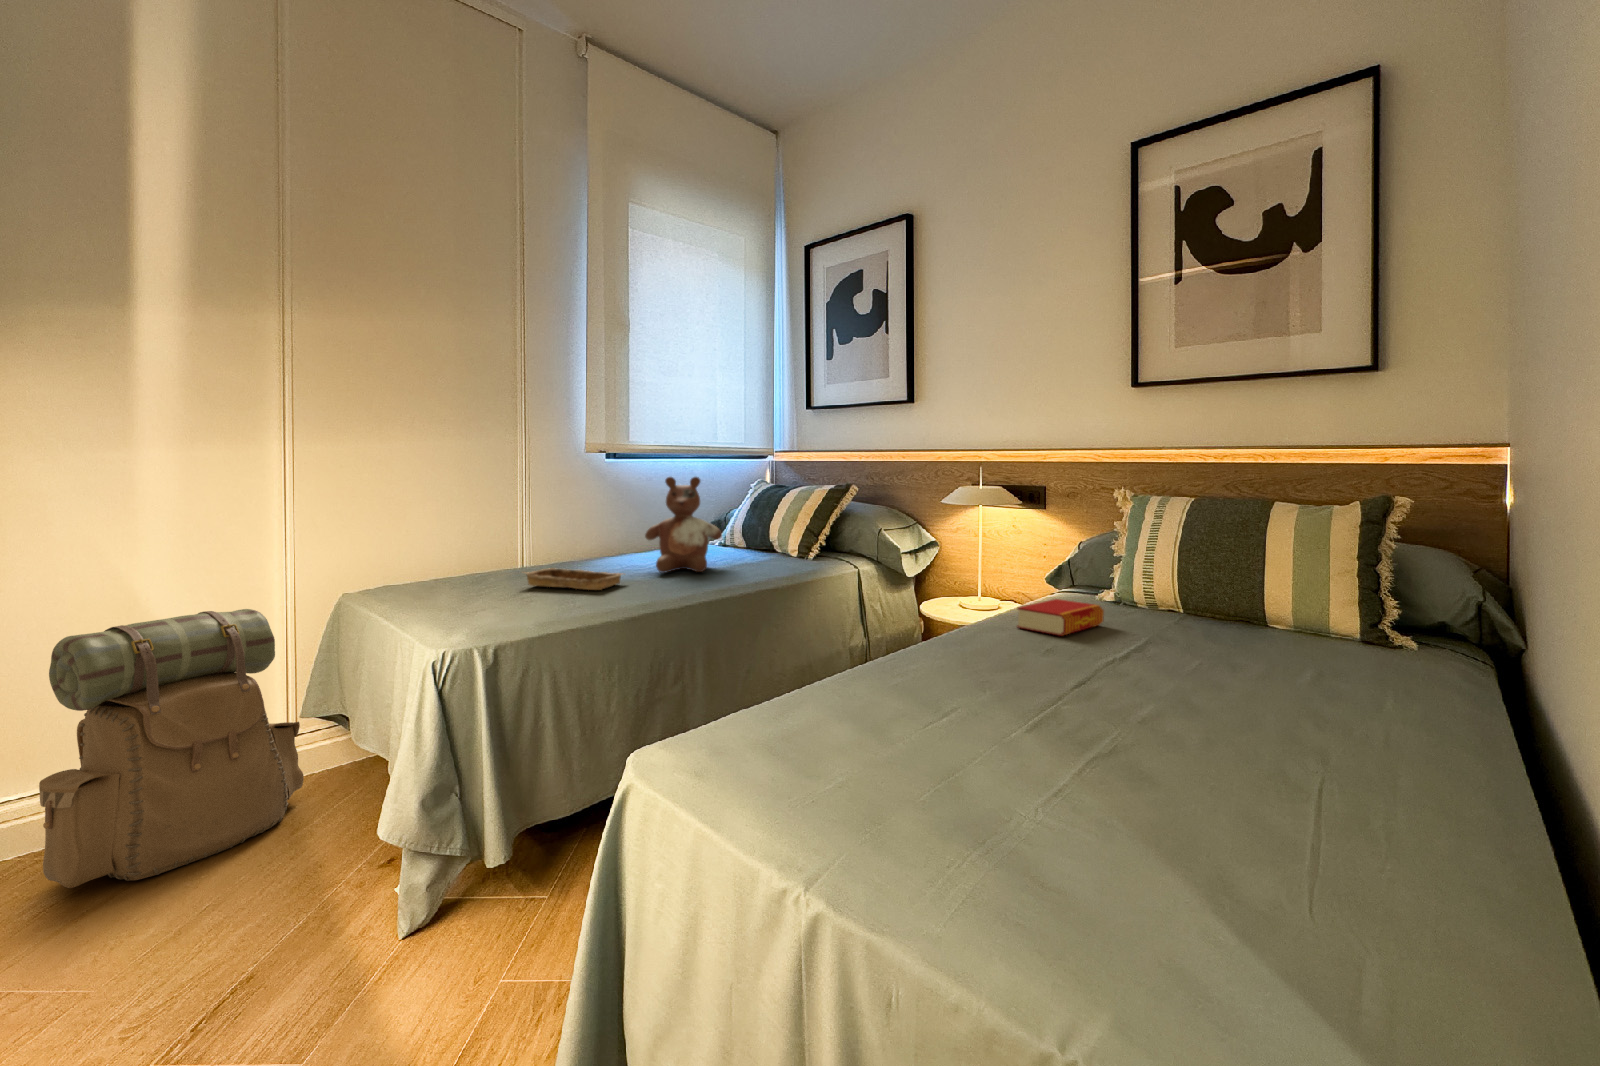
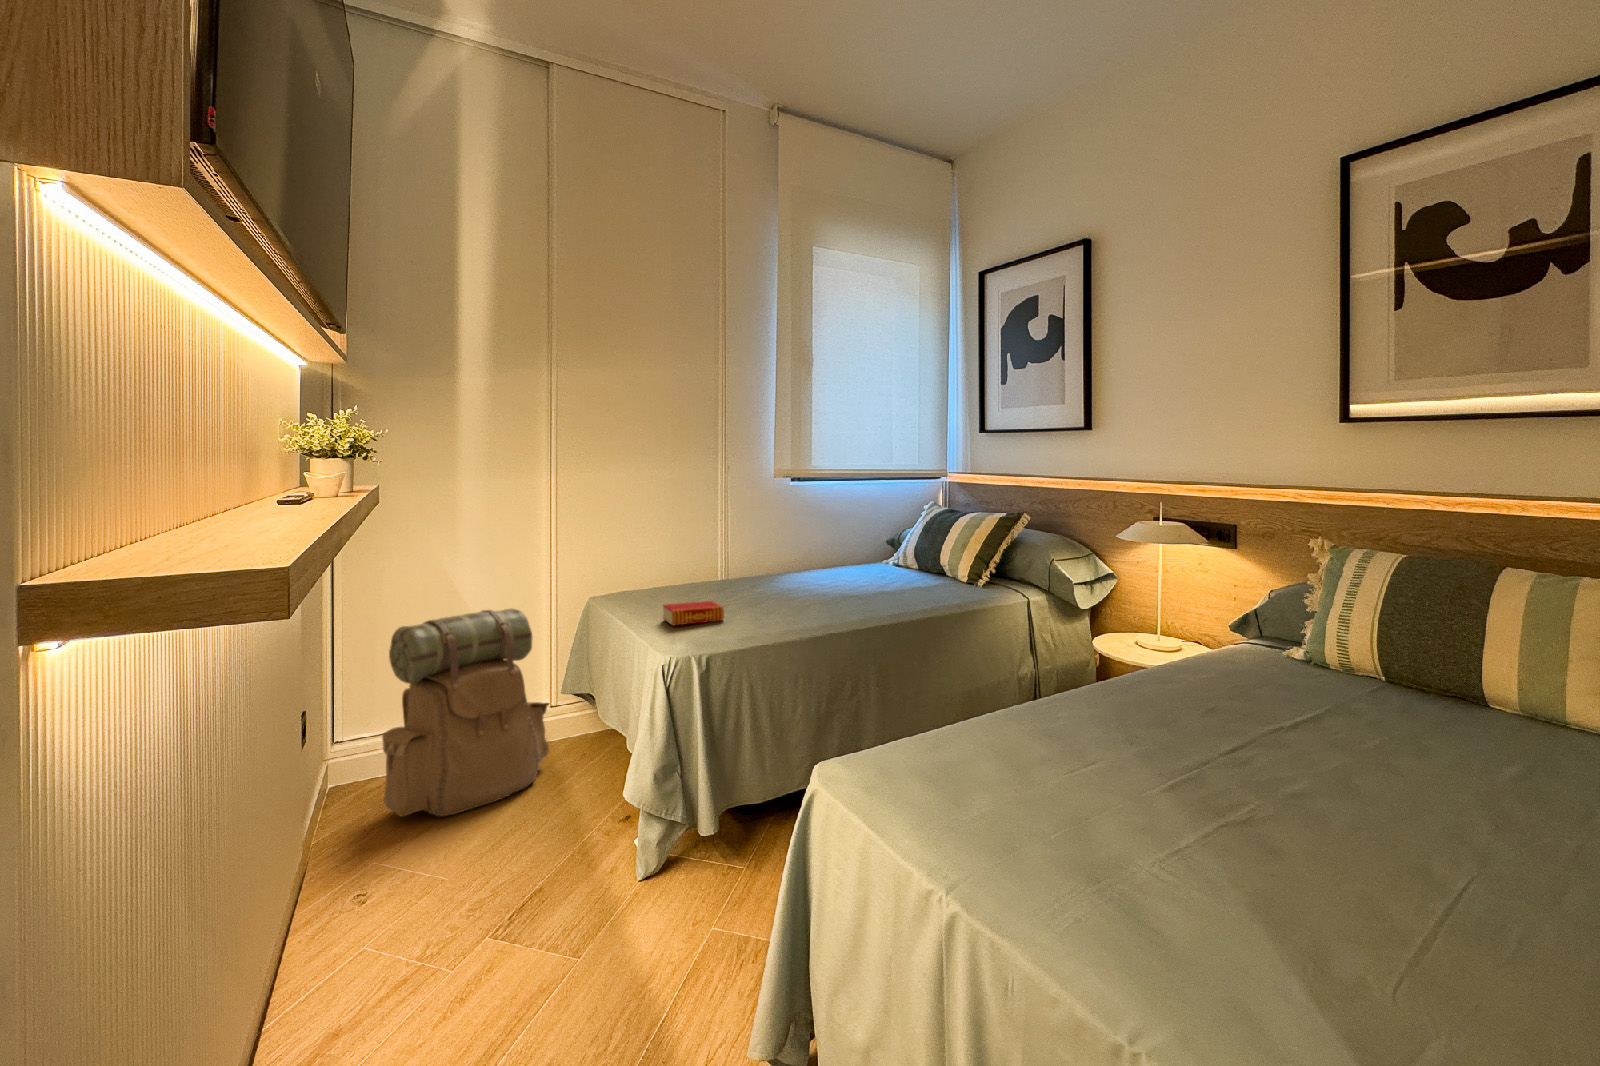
stuffed bear: present [645,477,722,573] -> none [826,506,897,596]
tray: present [526,568,622,590] -> none [722,586,812,611]
book: present [1017,599,1104,636] -> present [662,601,724,625]

